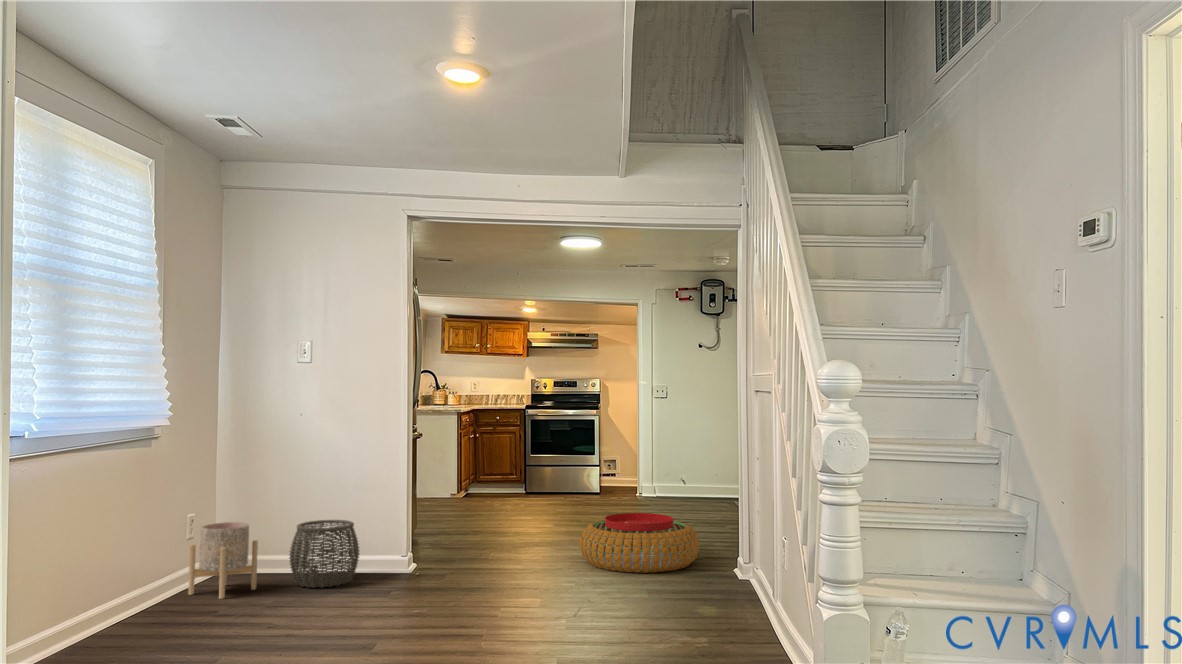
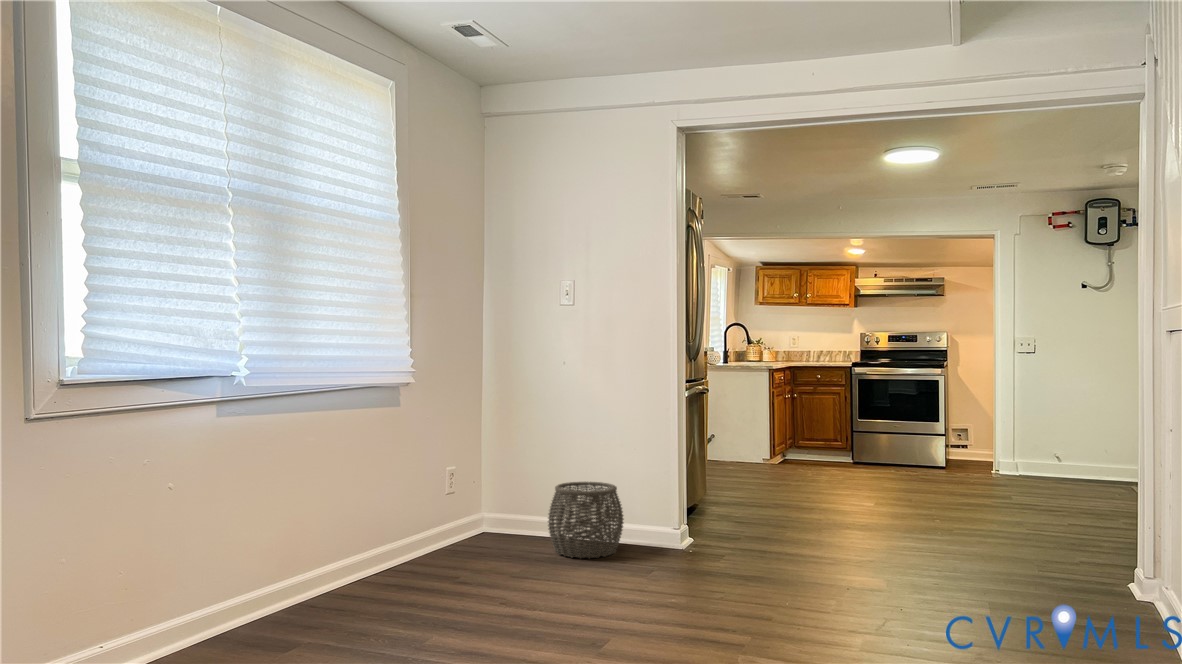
pouf: present [579,513,700,573] -> none [898,499,1077,583]
planter: present [188,522,258,599] -> none [447,478,514,560]

